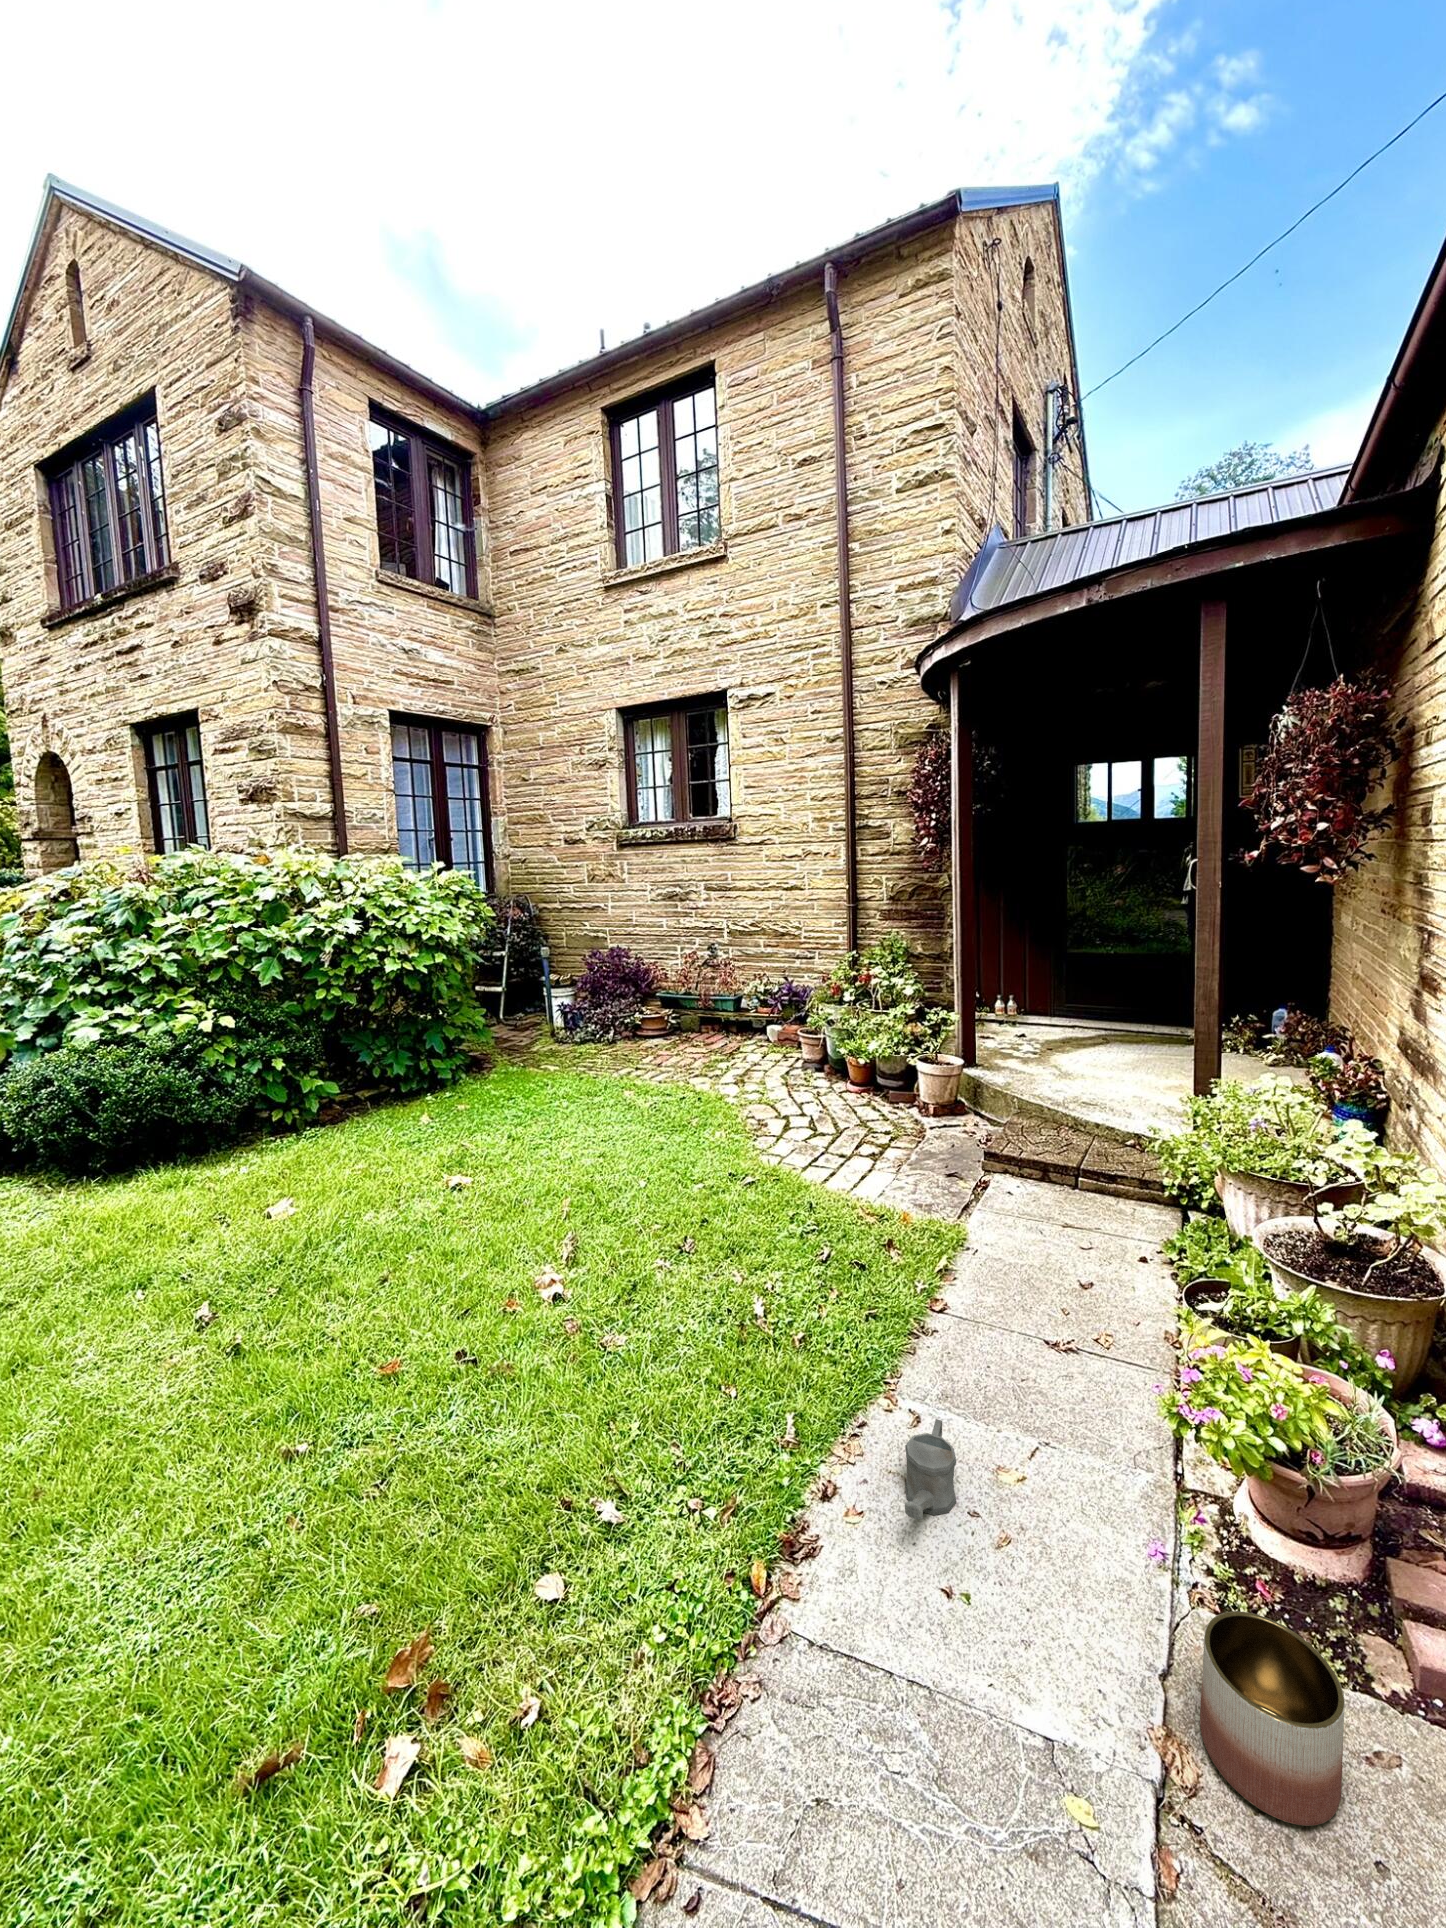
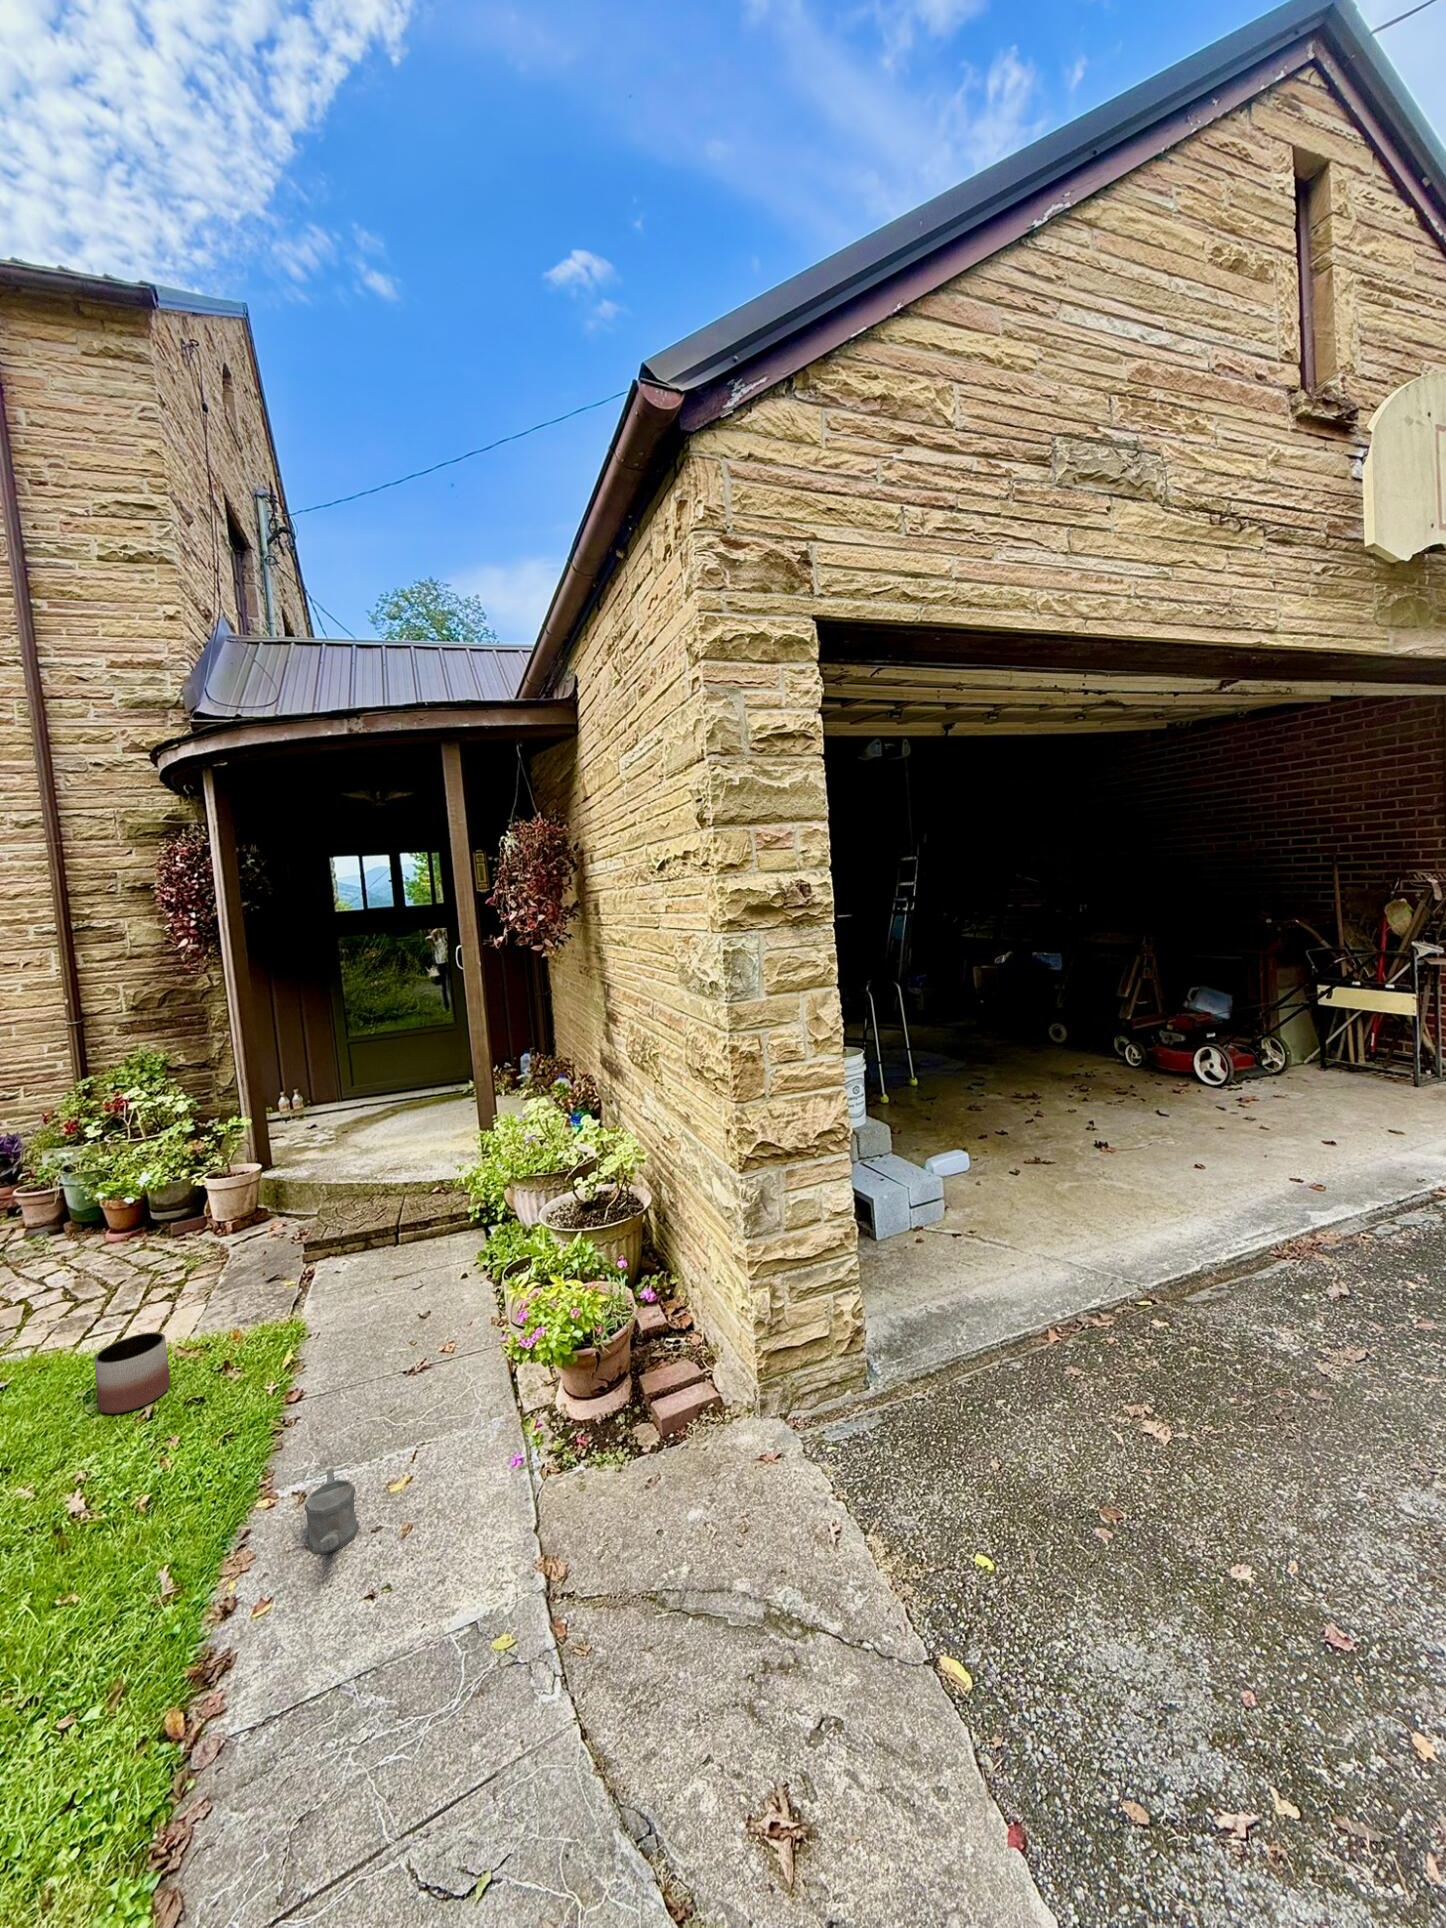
planter: present [1200,1611,1345,1826] -> present [94,1332,170,1414]

